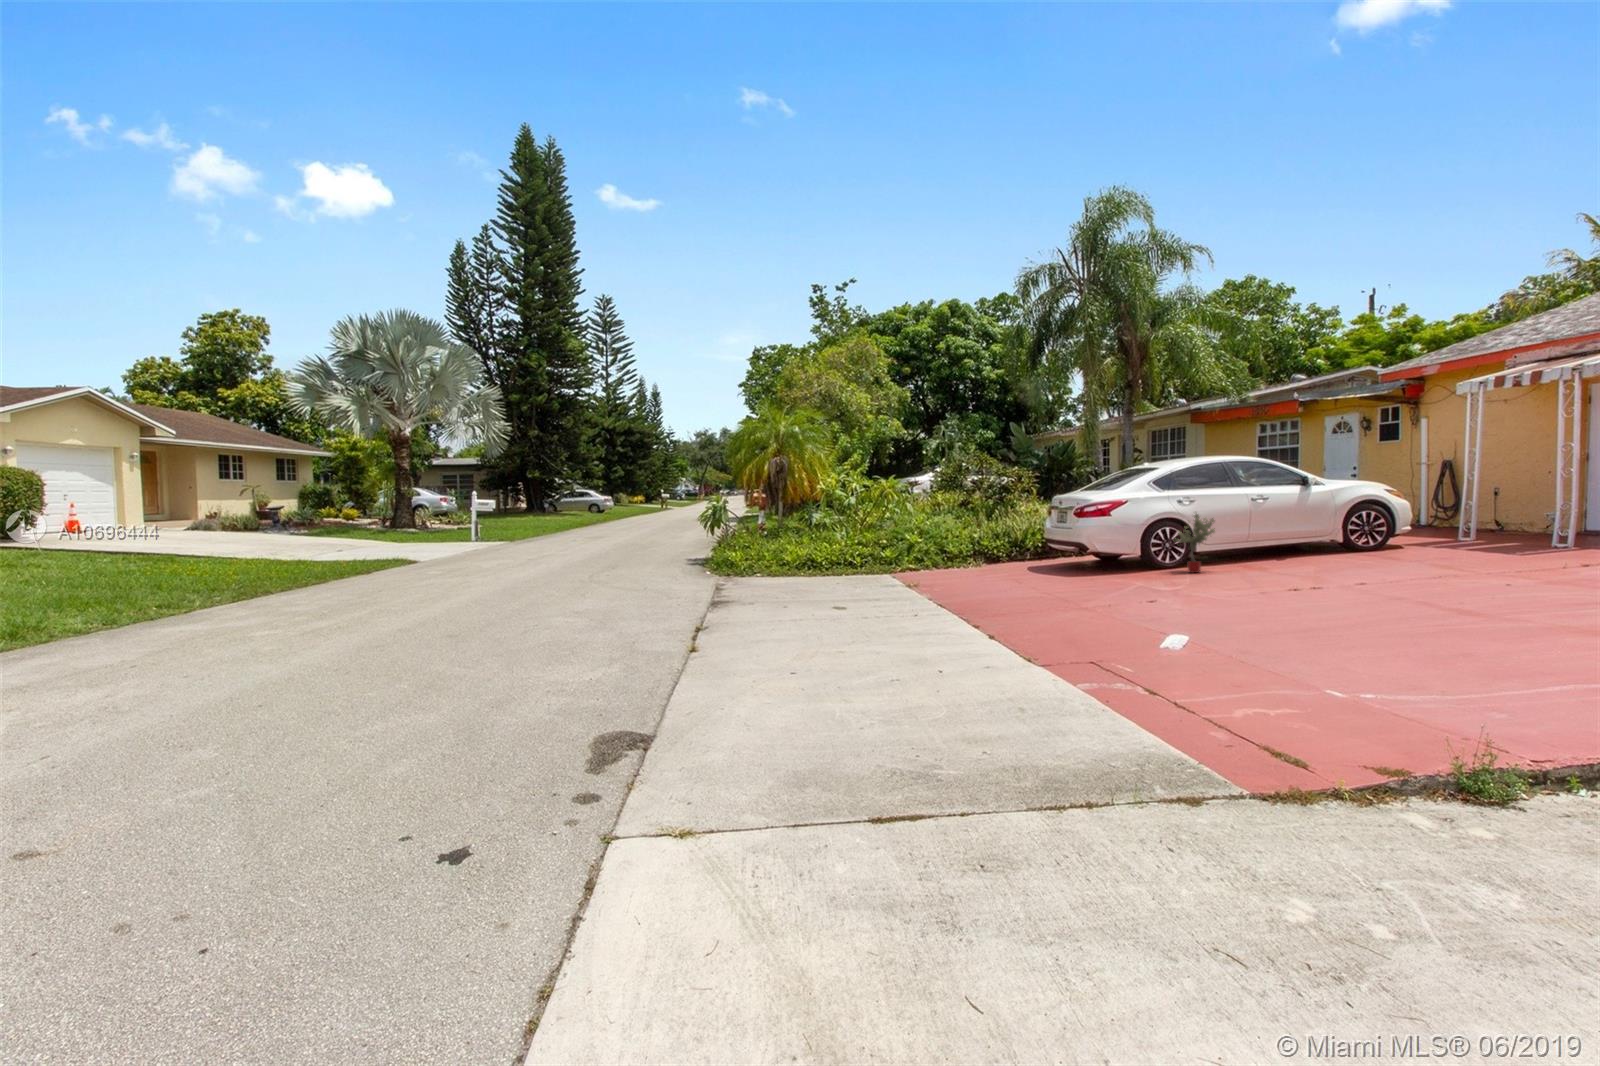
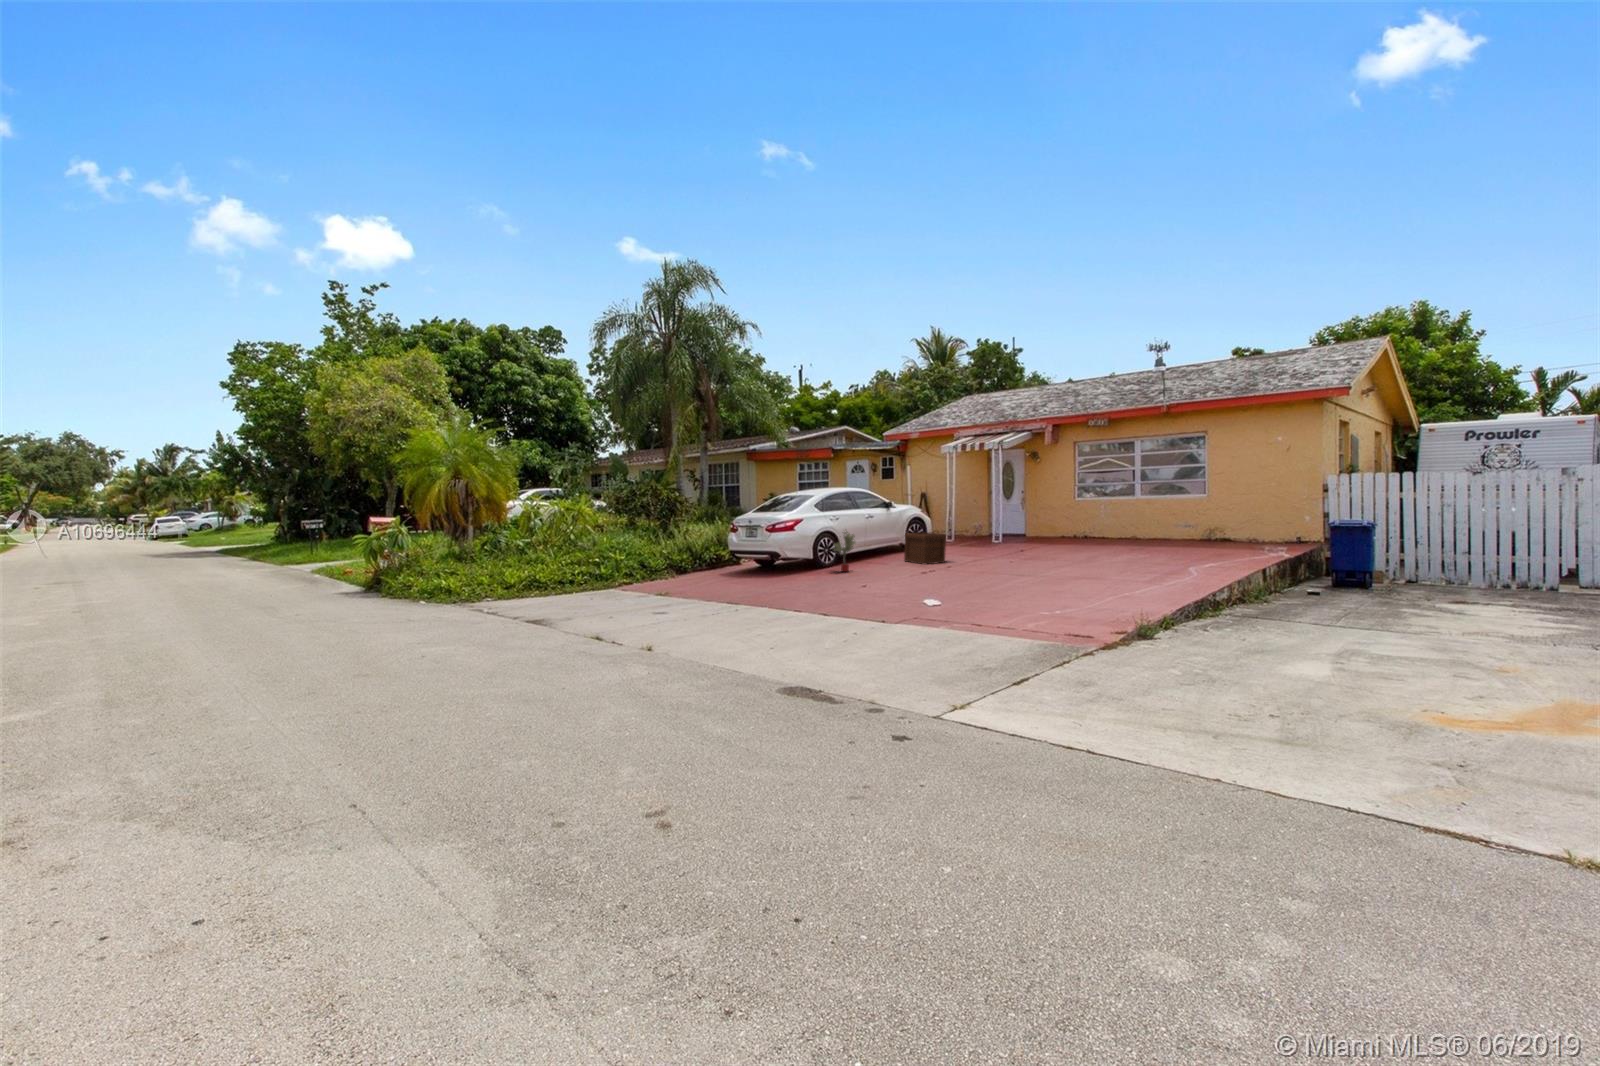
wooden crate: none [1333,518,1408,567] -> present [904,532,946,564]

